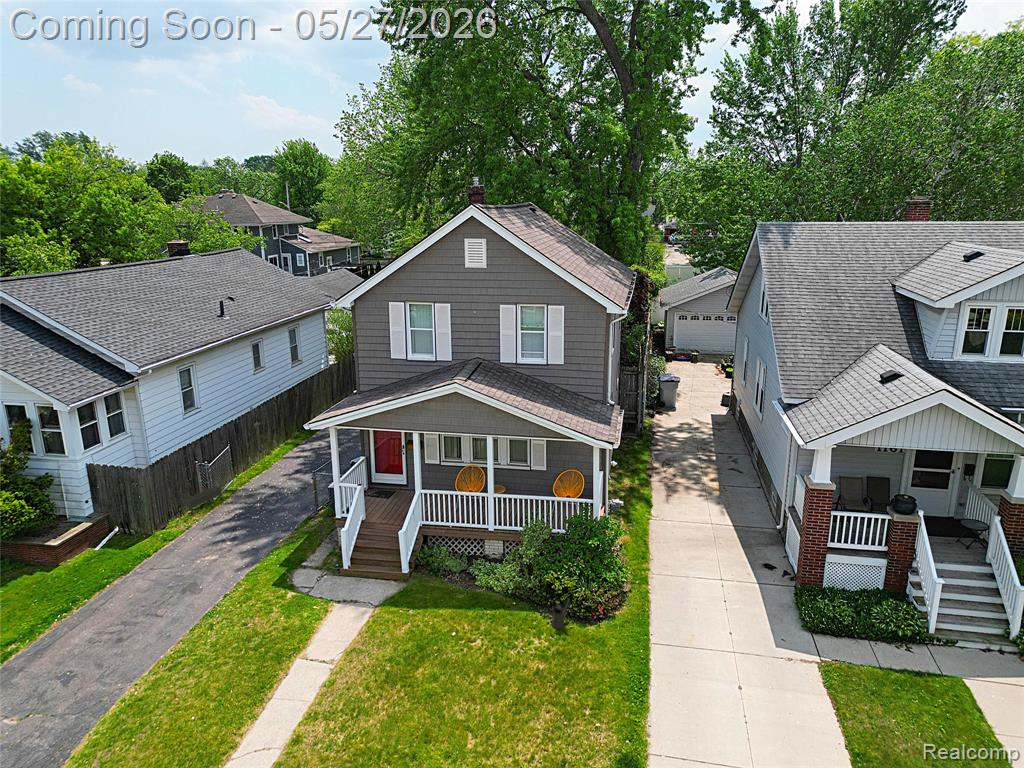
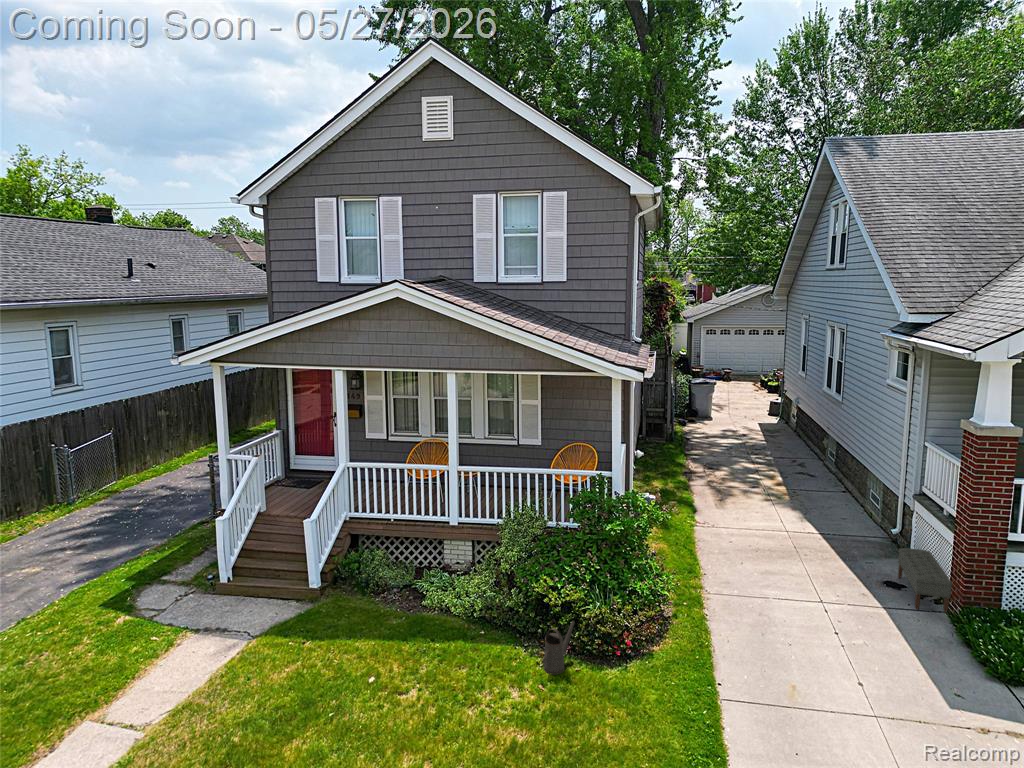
bench: present [185,486,223,516] -> present [898,548,952,613]

